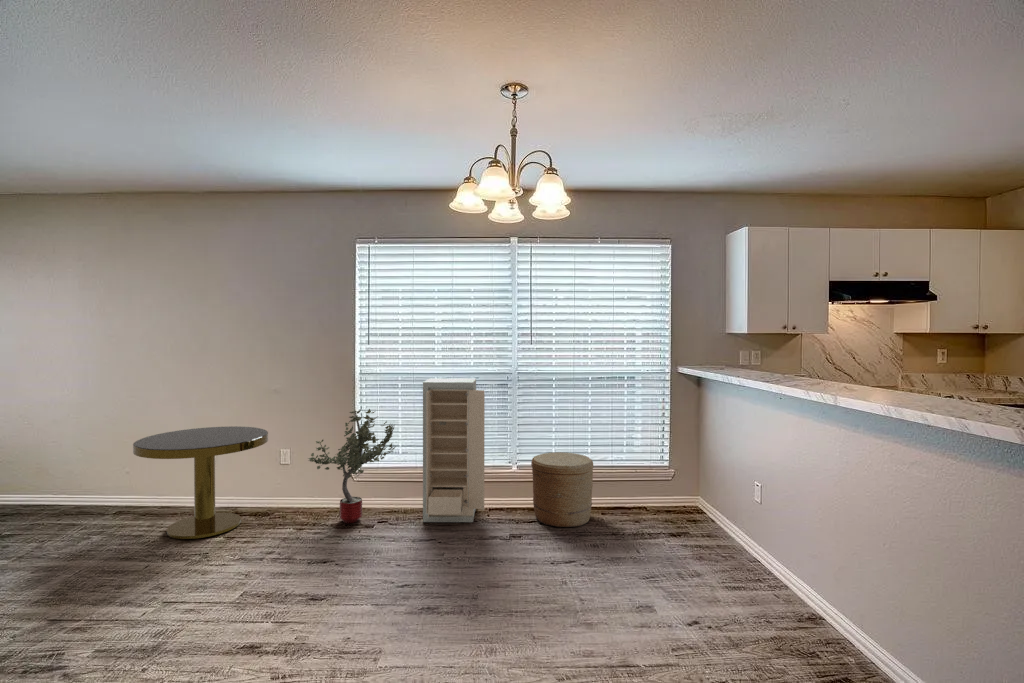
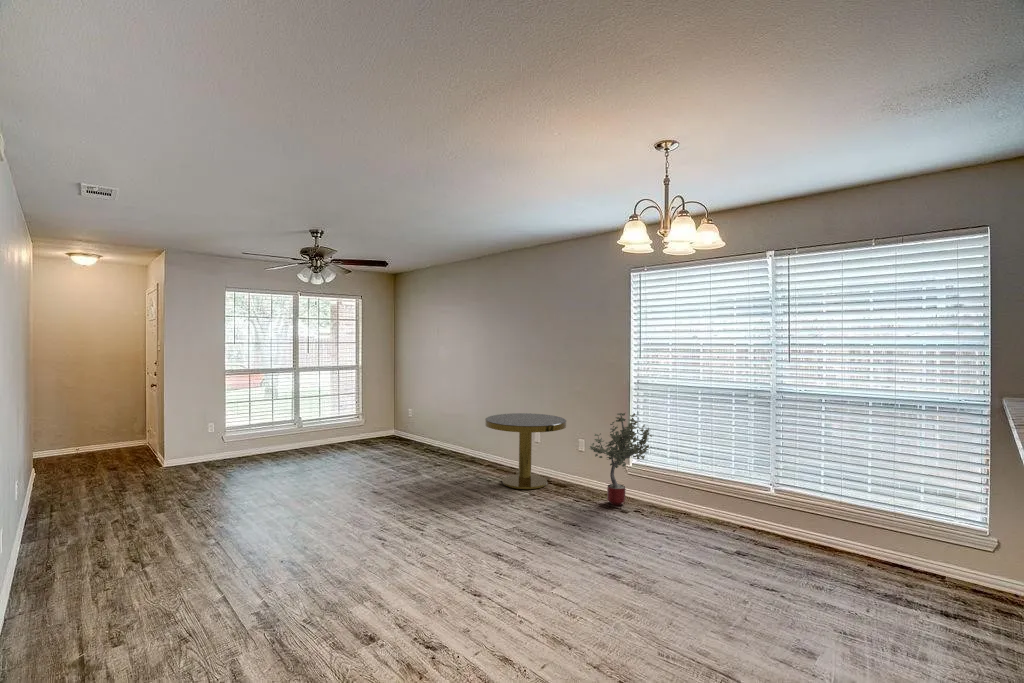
storage cabinet: present [423,378,485,522] -> none [669,392,732,532]
woven basket: present [531,452,593,527] -> none [777,482,855,567]

